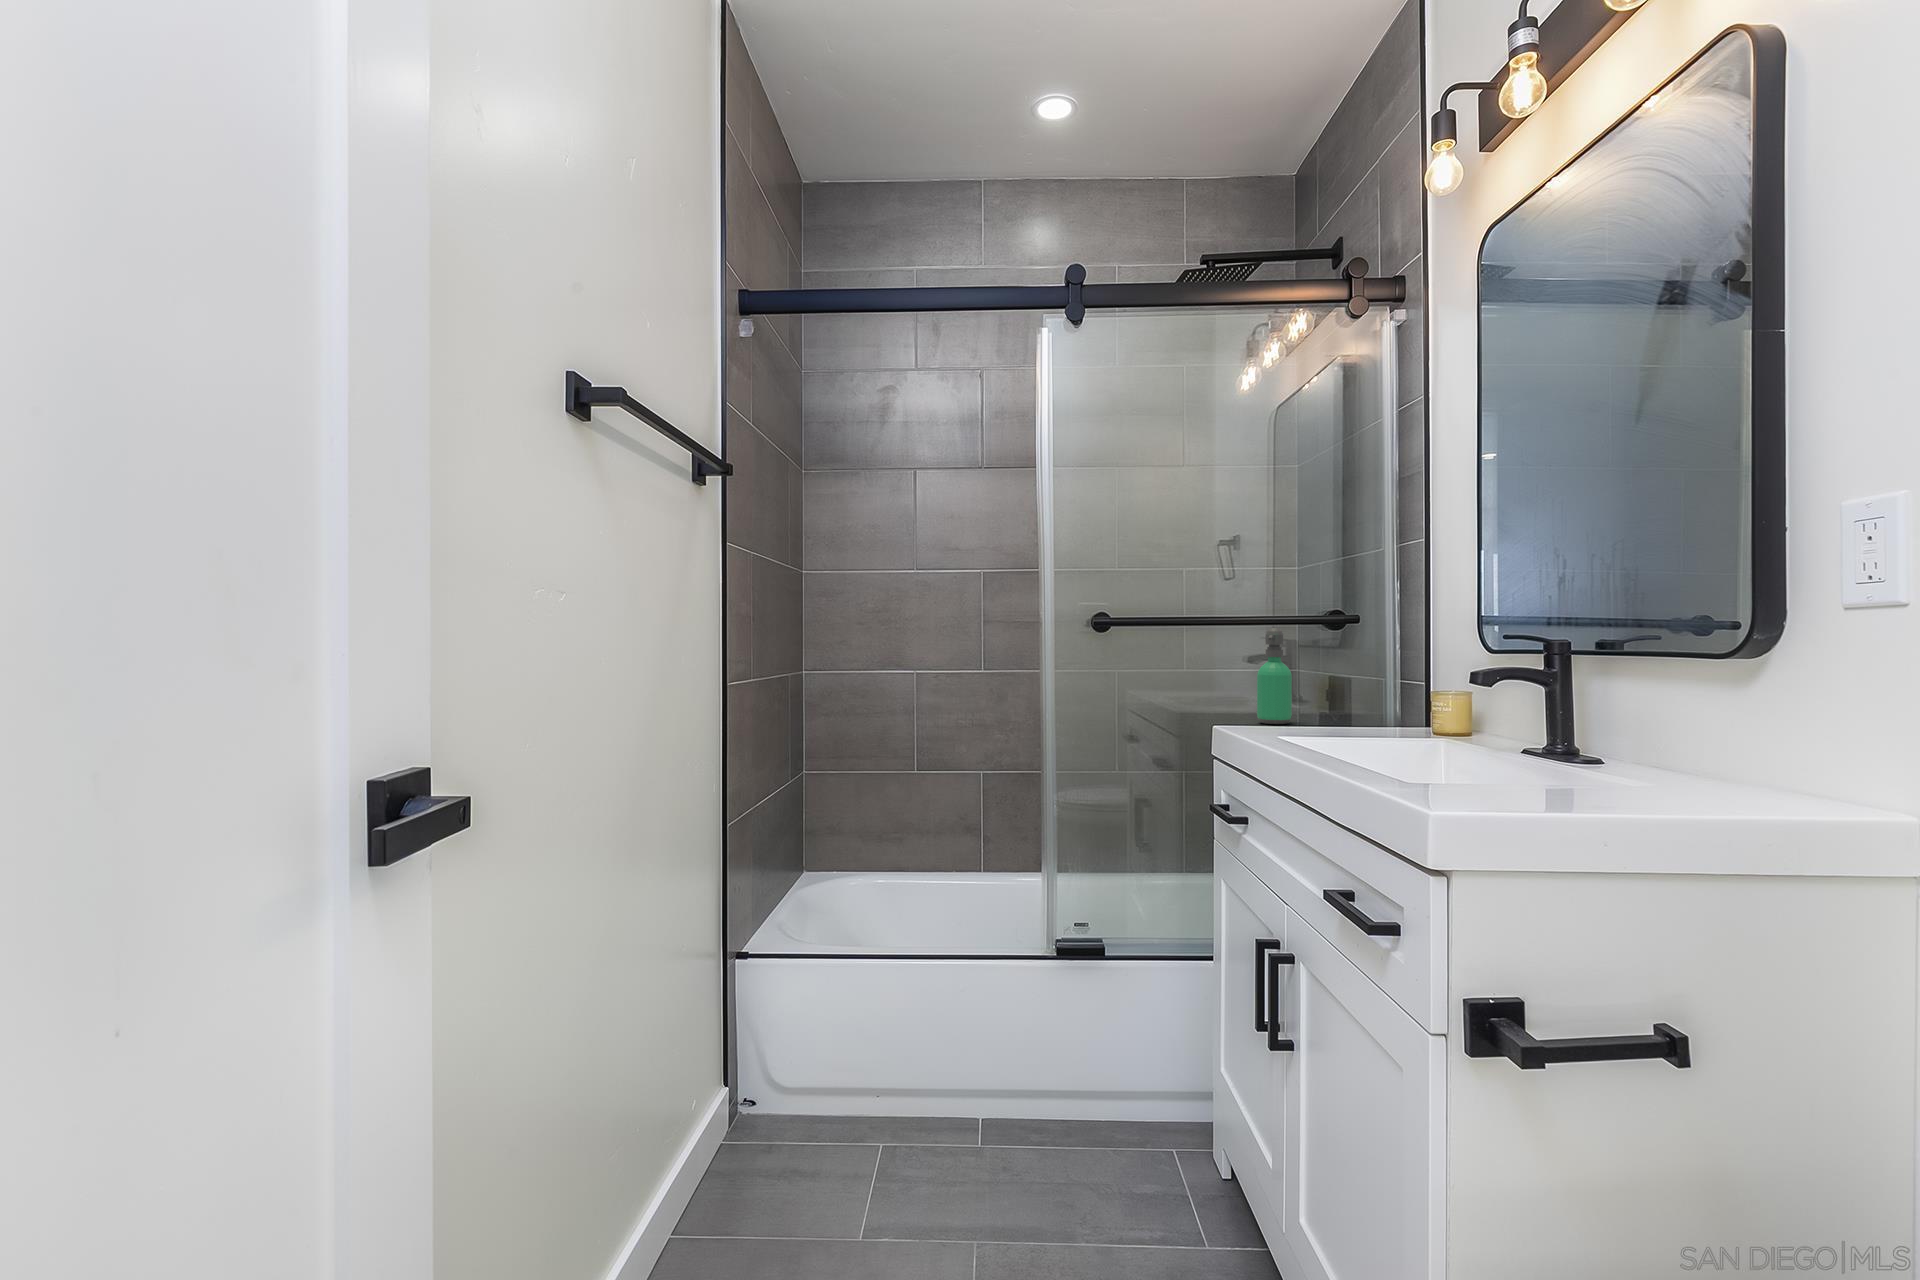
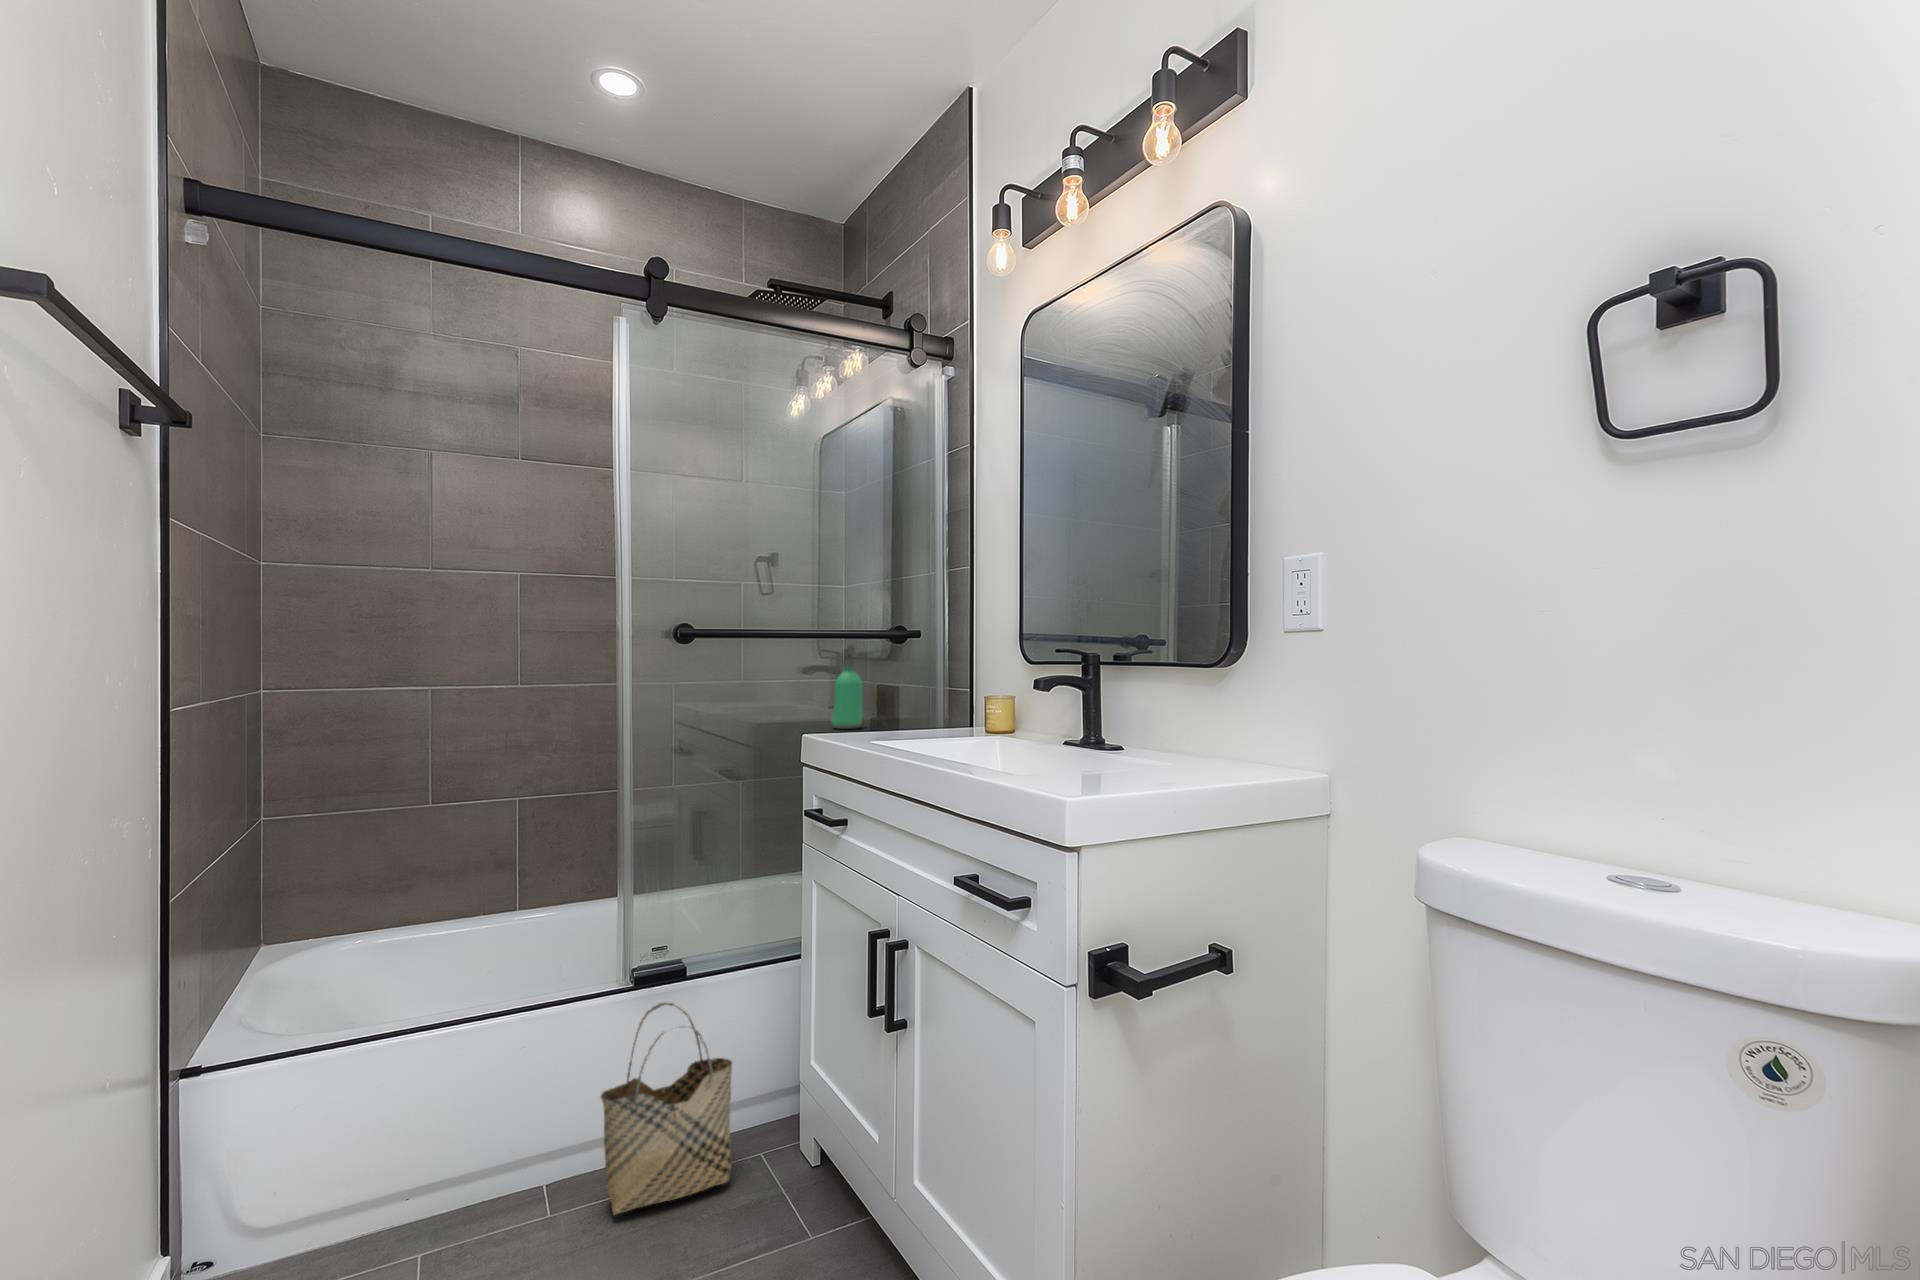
woven basket: none [1021,975,1144,1162] -> present [601,1003,733,1215]

